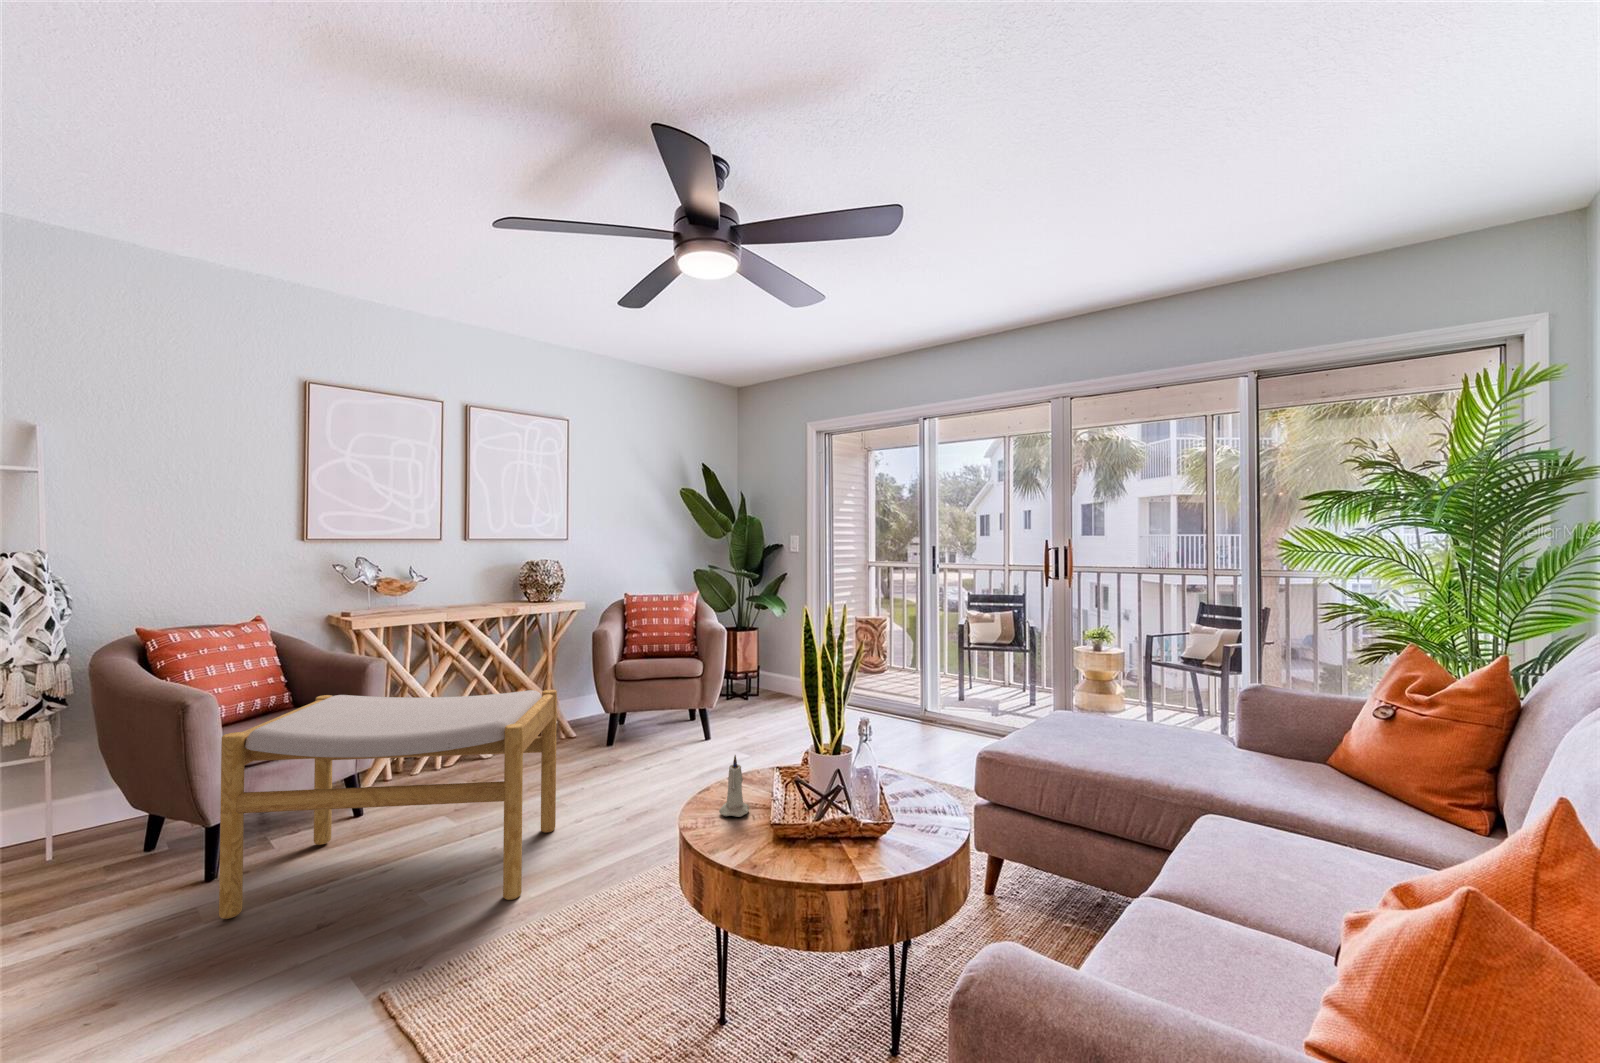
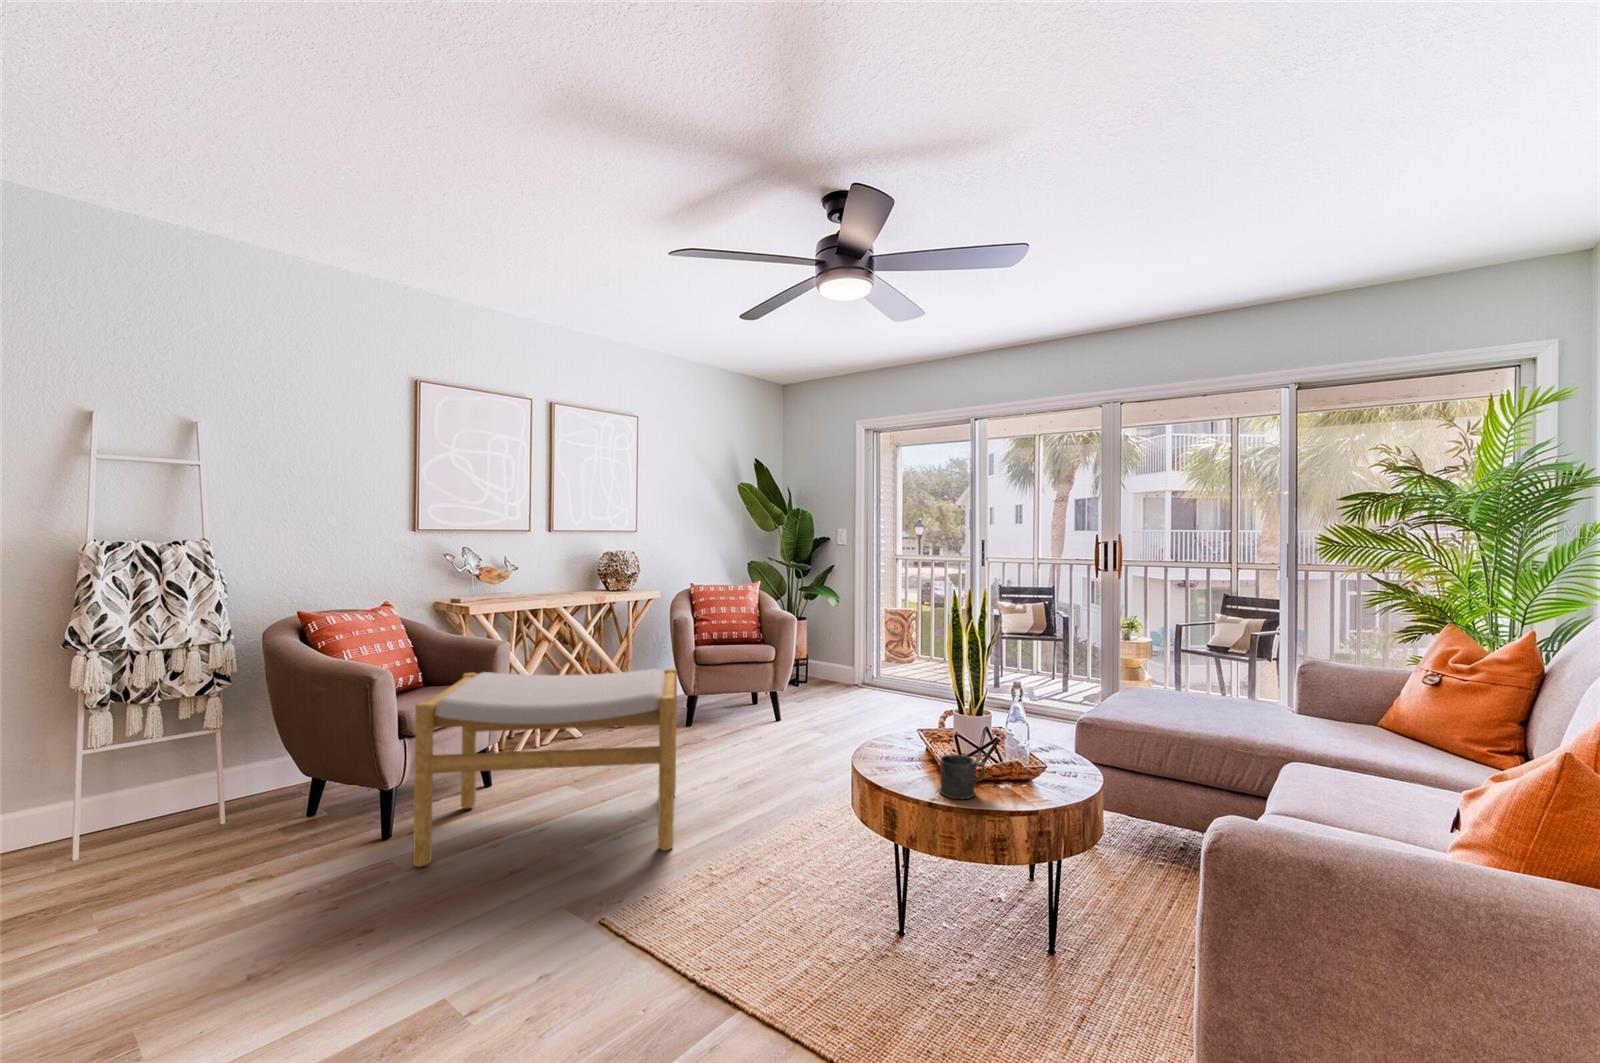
candle: present [719,755,749,817] -> none [886,714,911,767]
mug: none [756,807,810,865] -> present [939,754,985,799]

